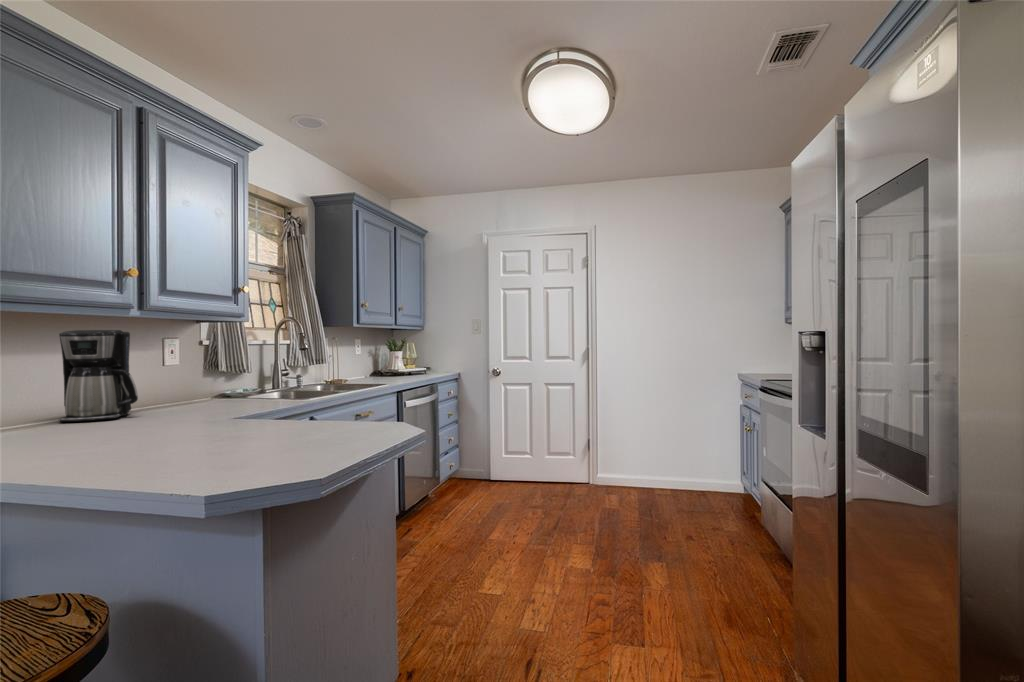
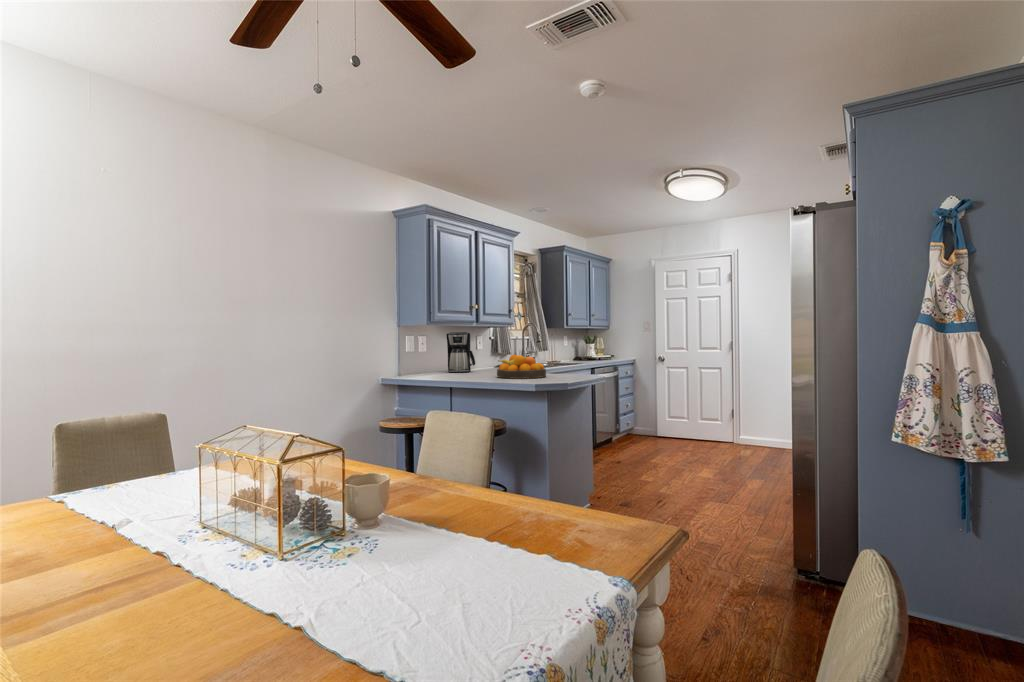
fruit bowl: none [141,385,282,453] -> present [497,355,546,379]

